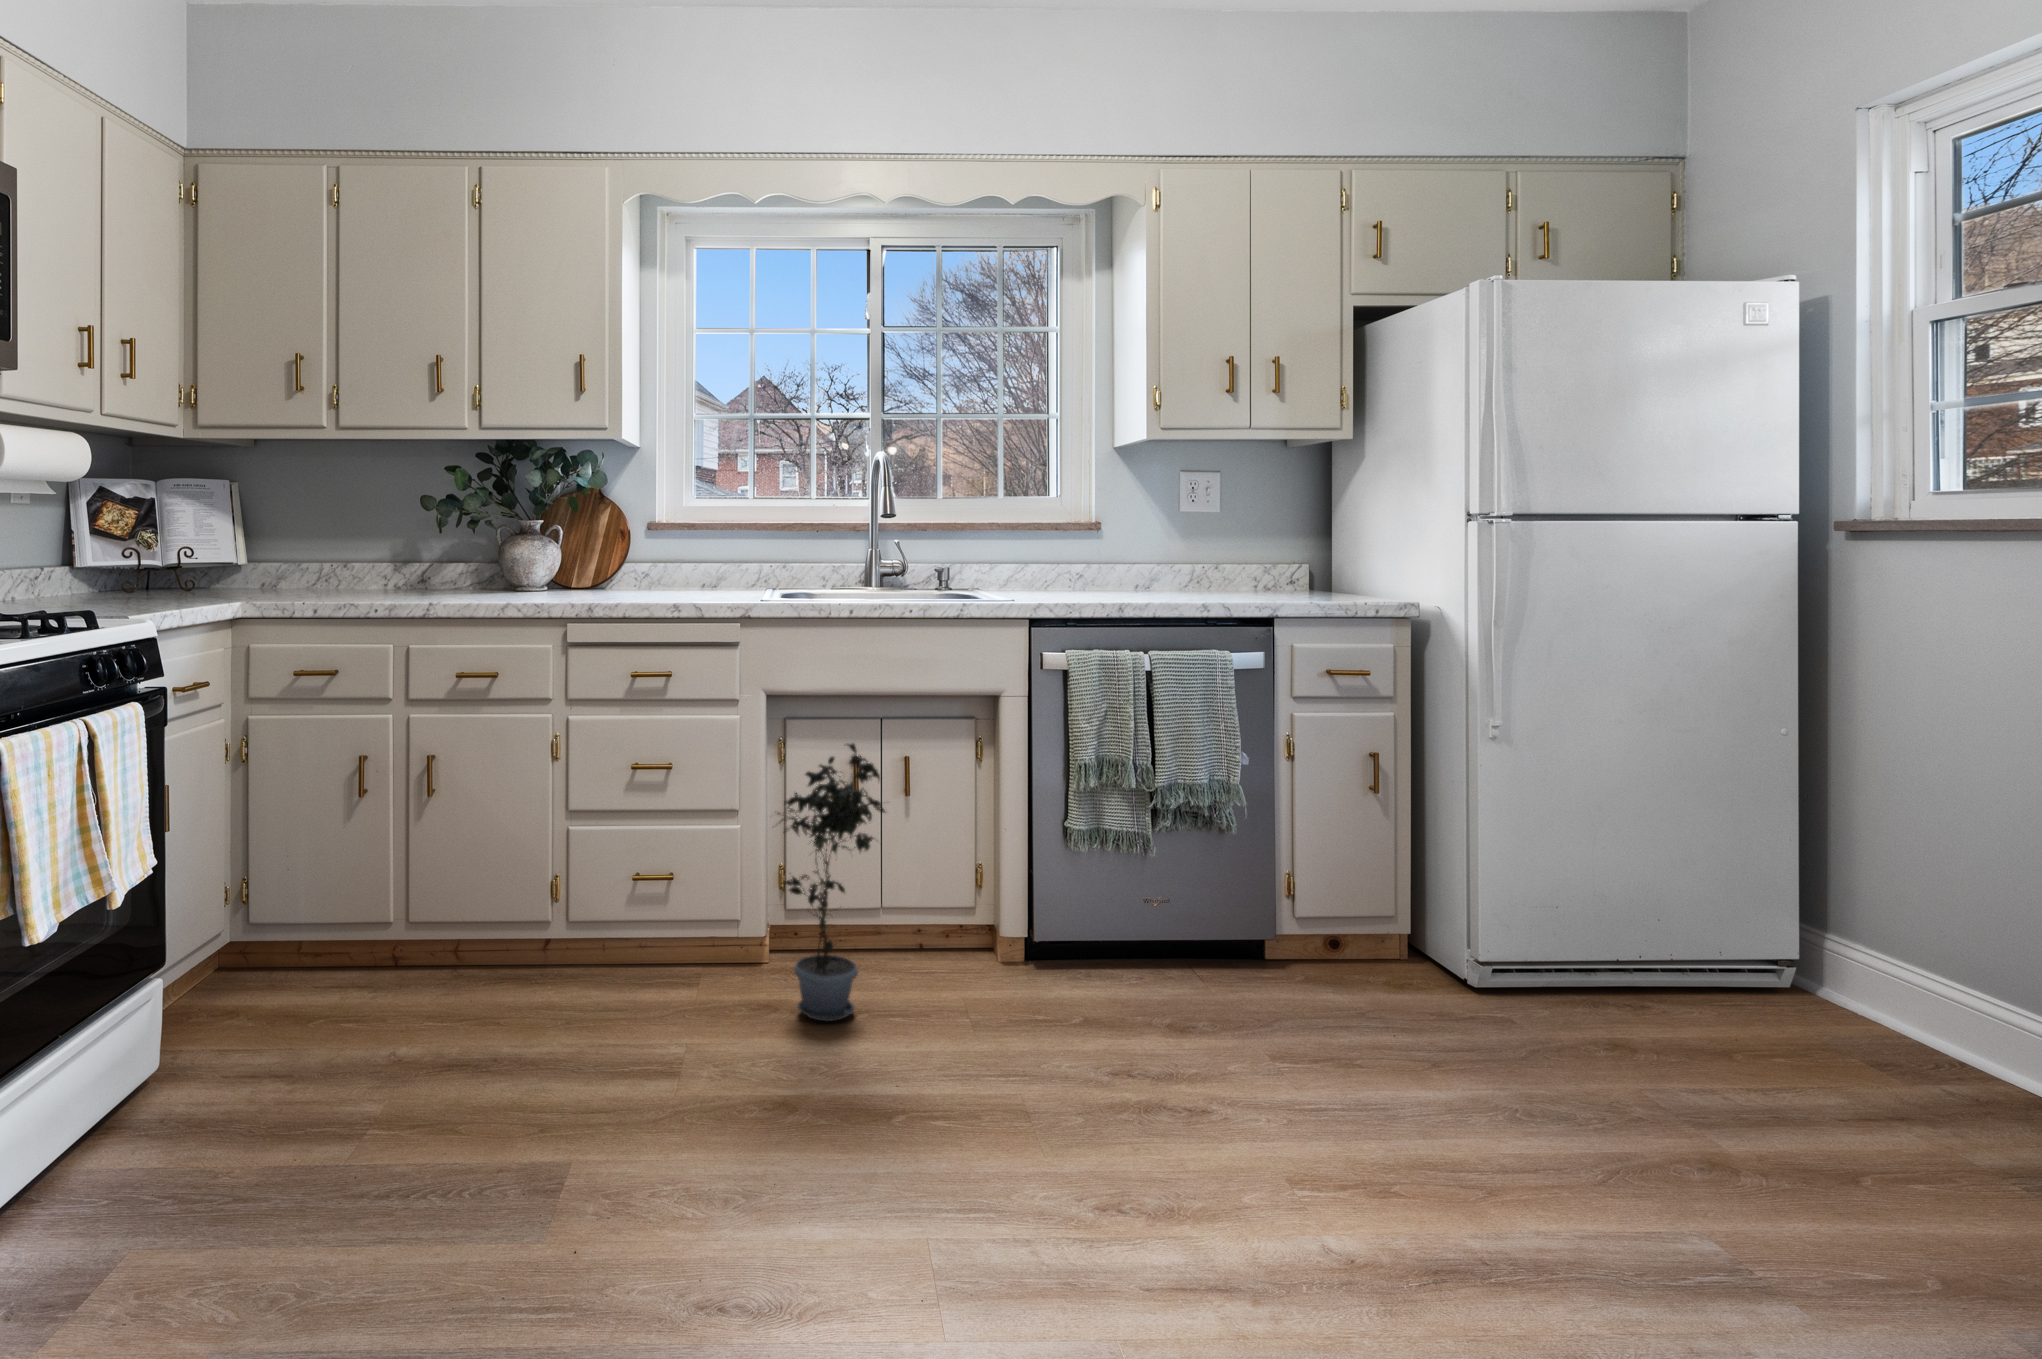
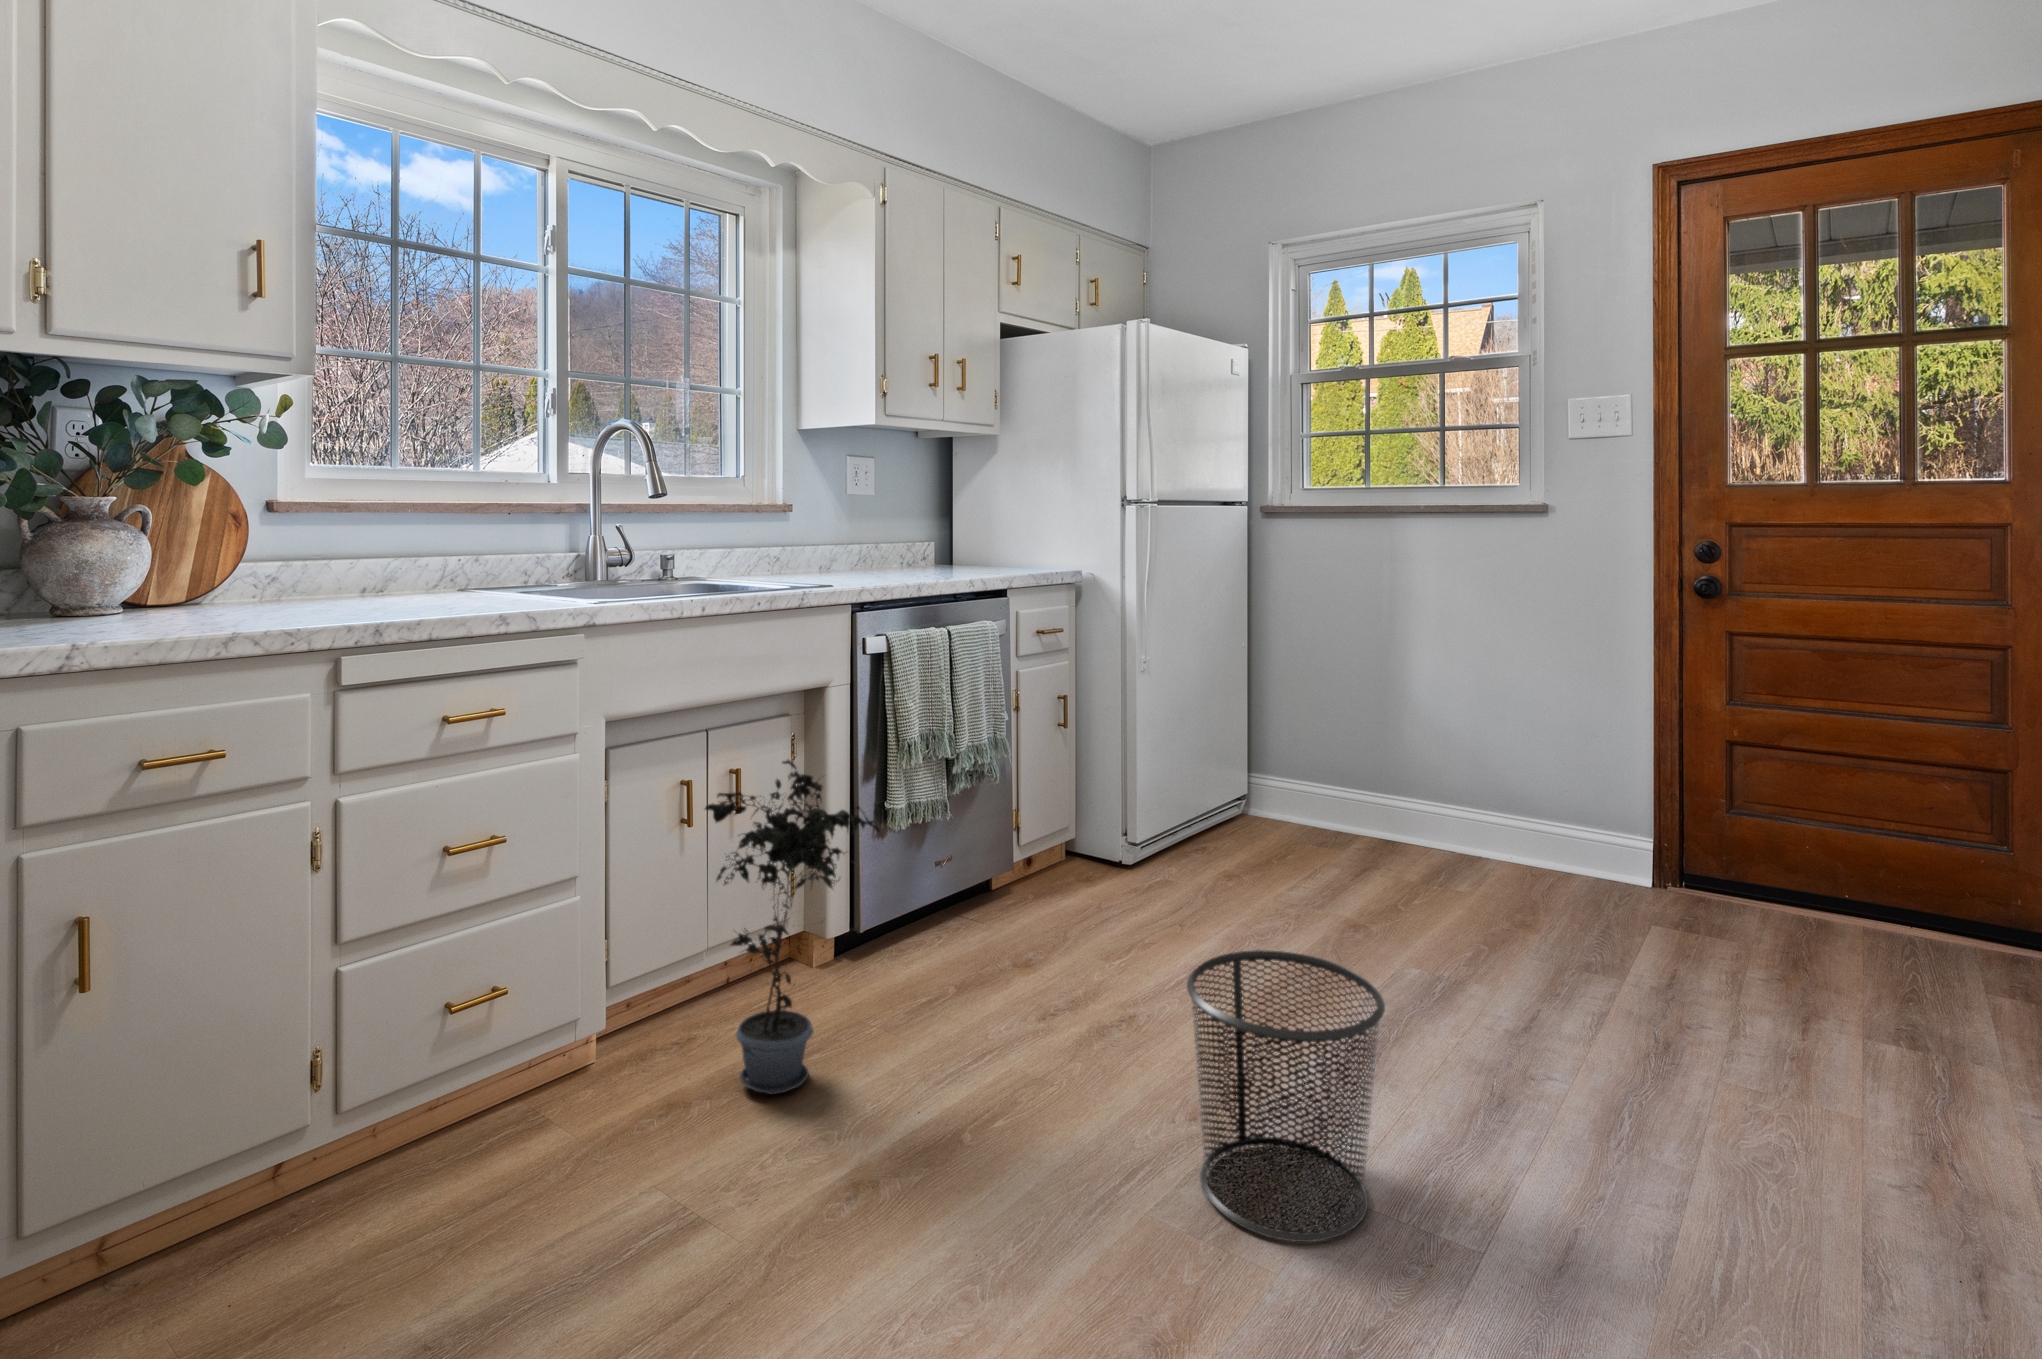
waste bin: none [920,989,1123,1289] -> present [1187,950,1385,1242]

